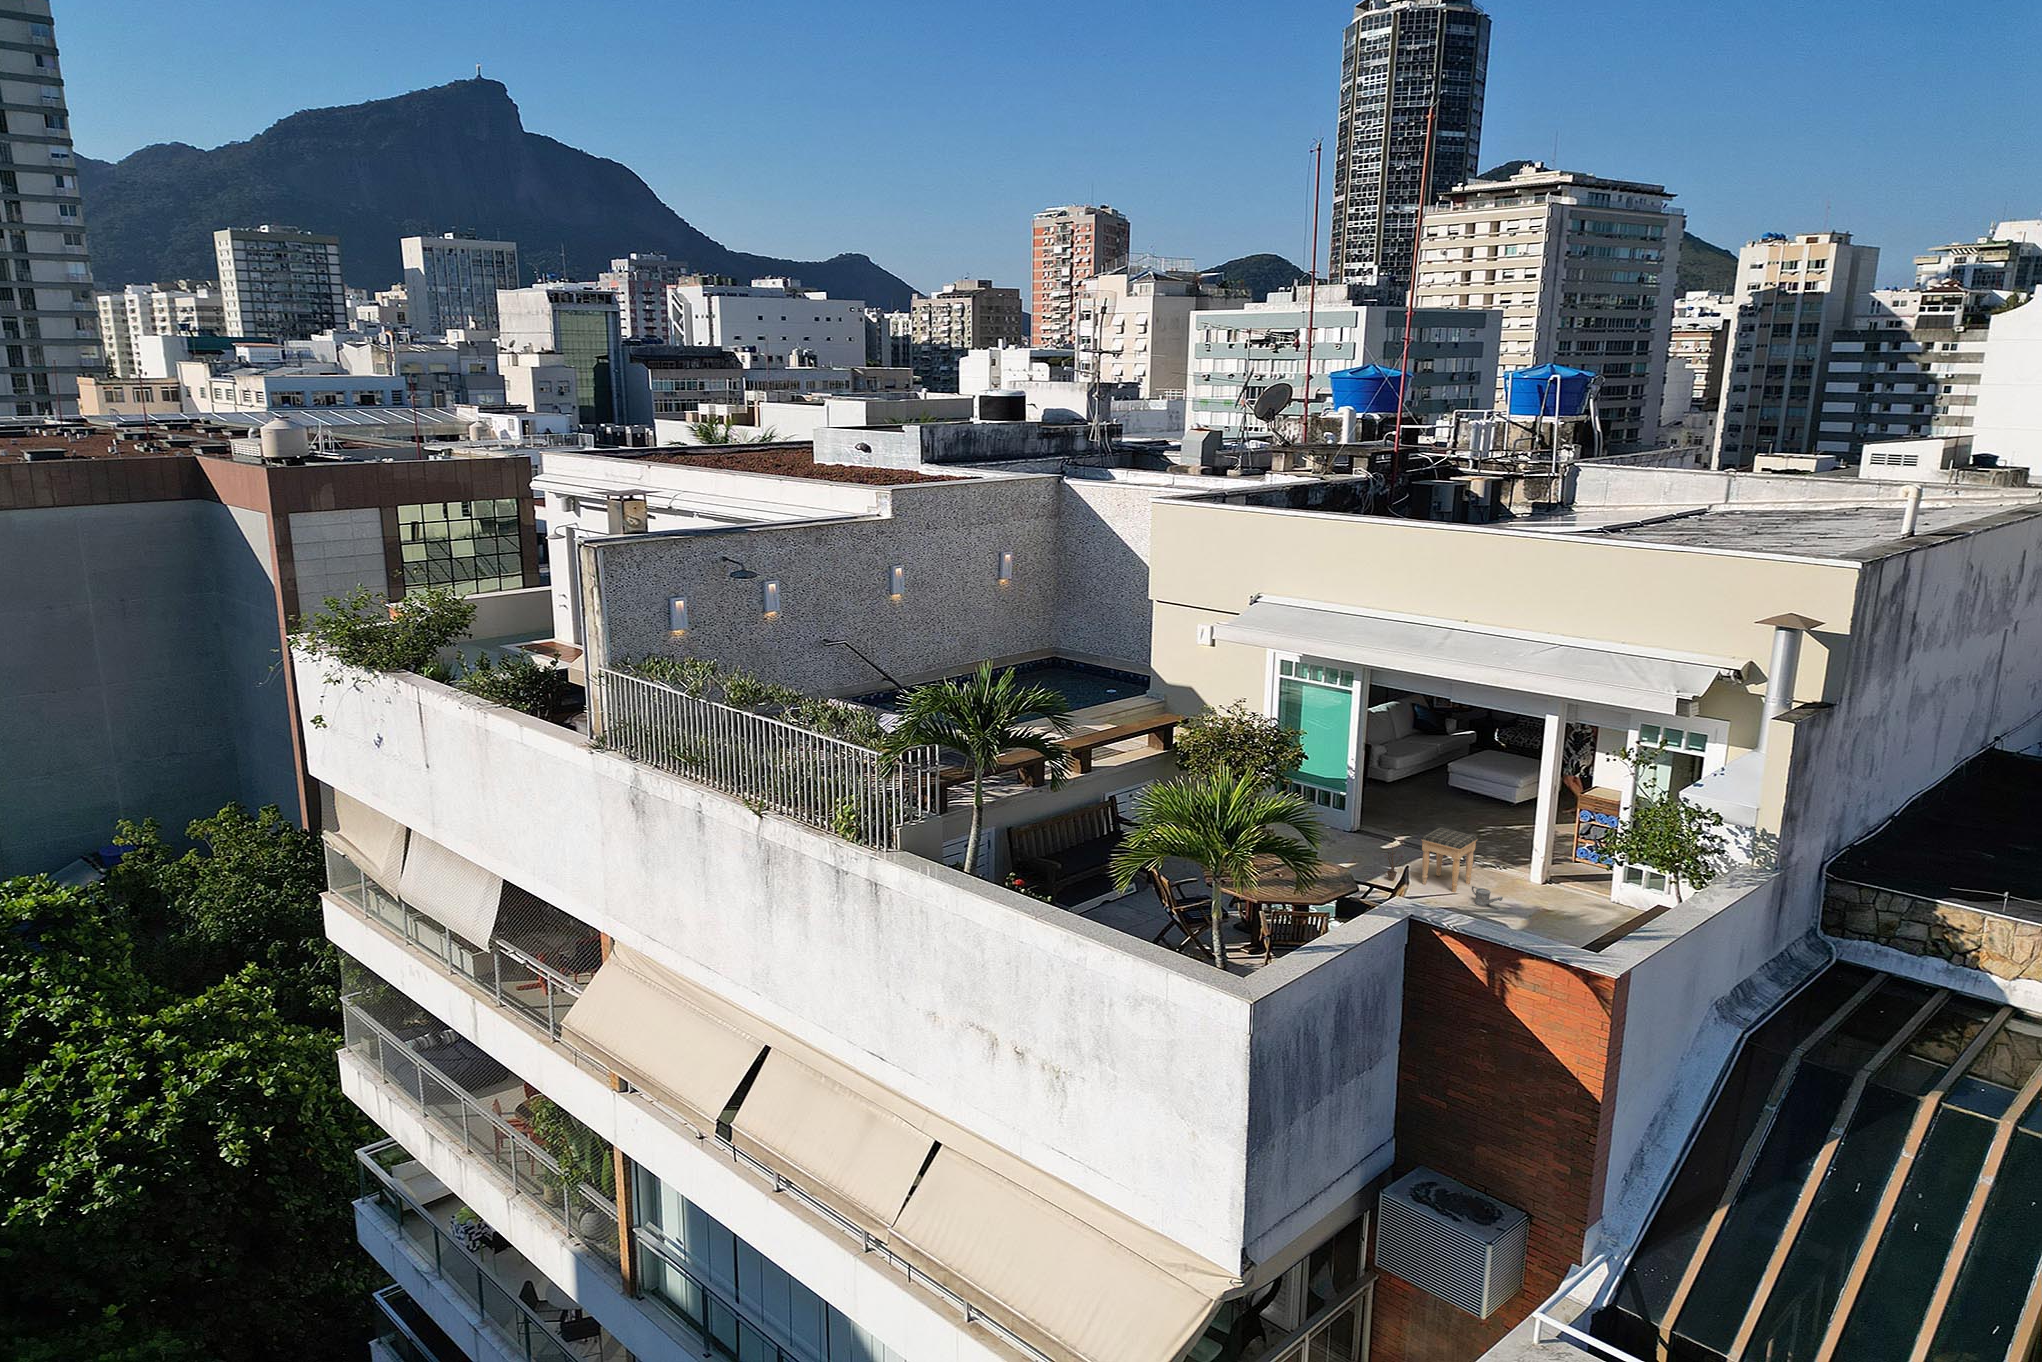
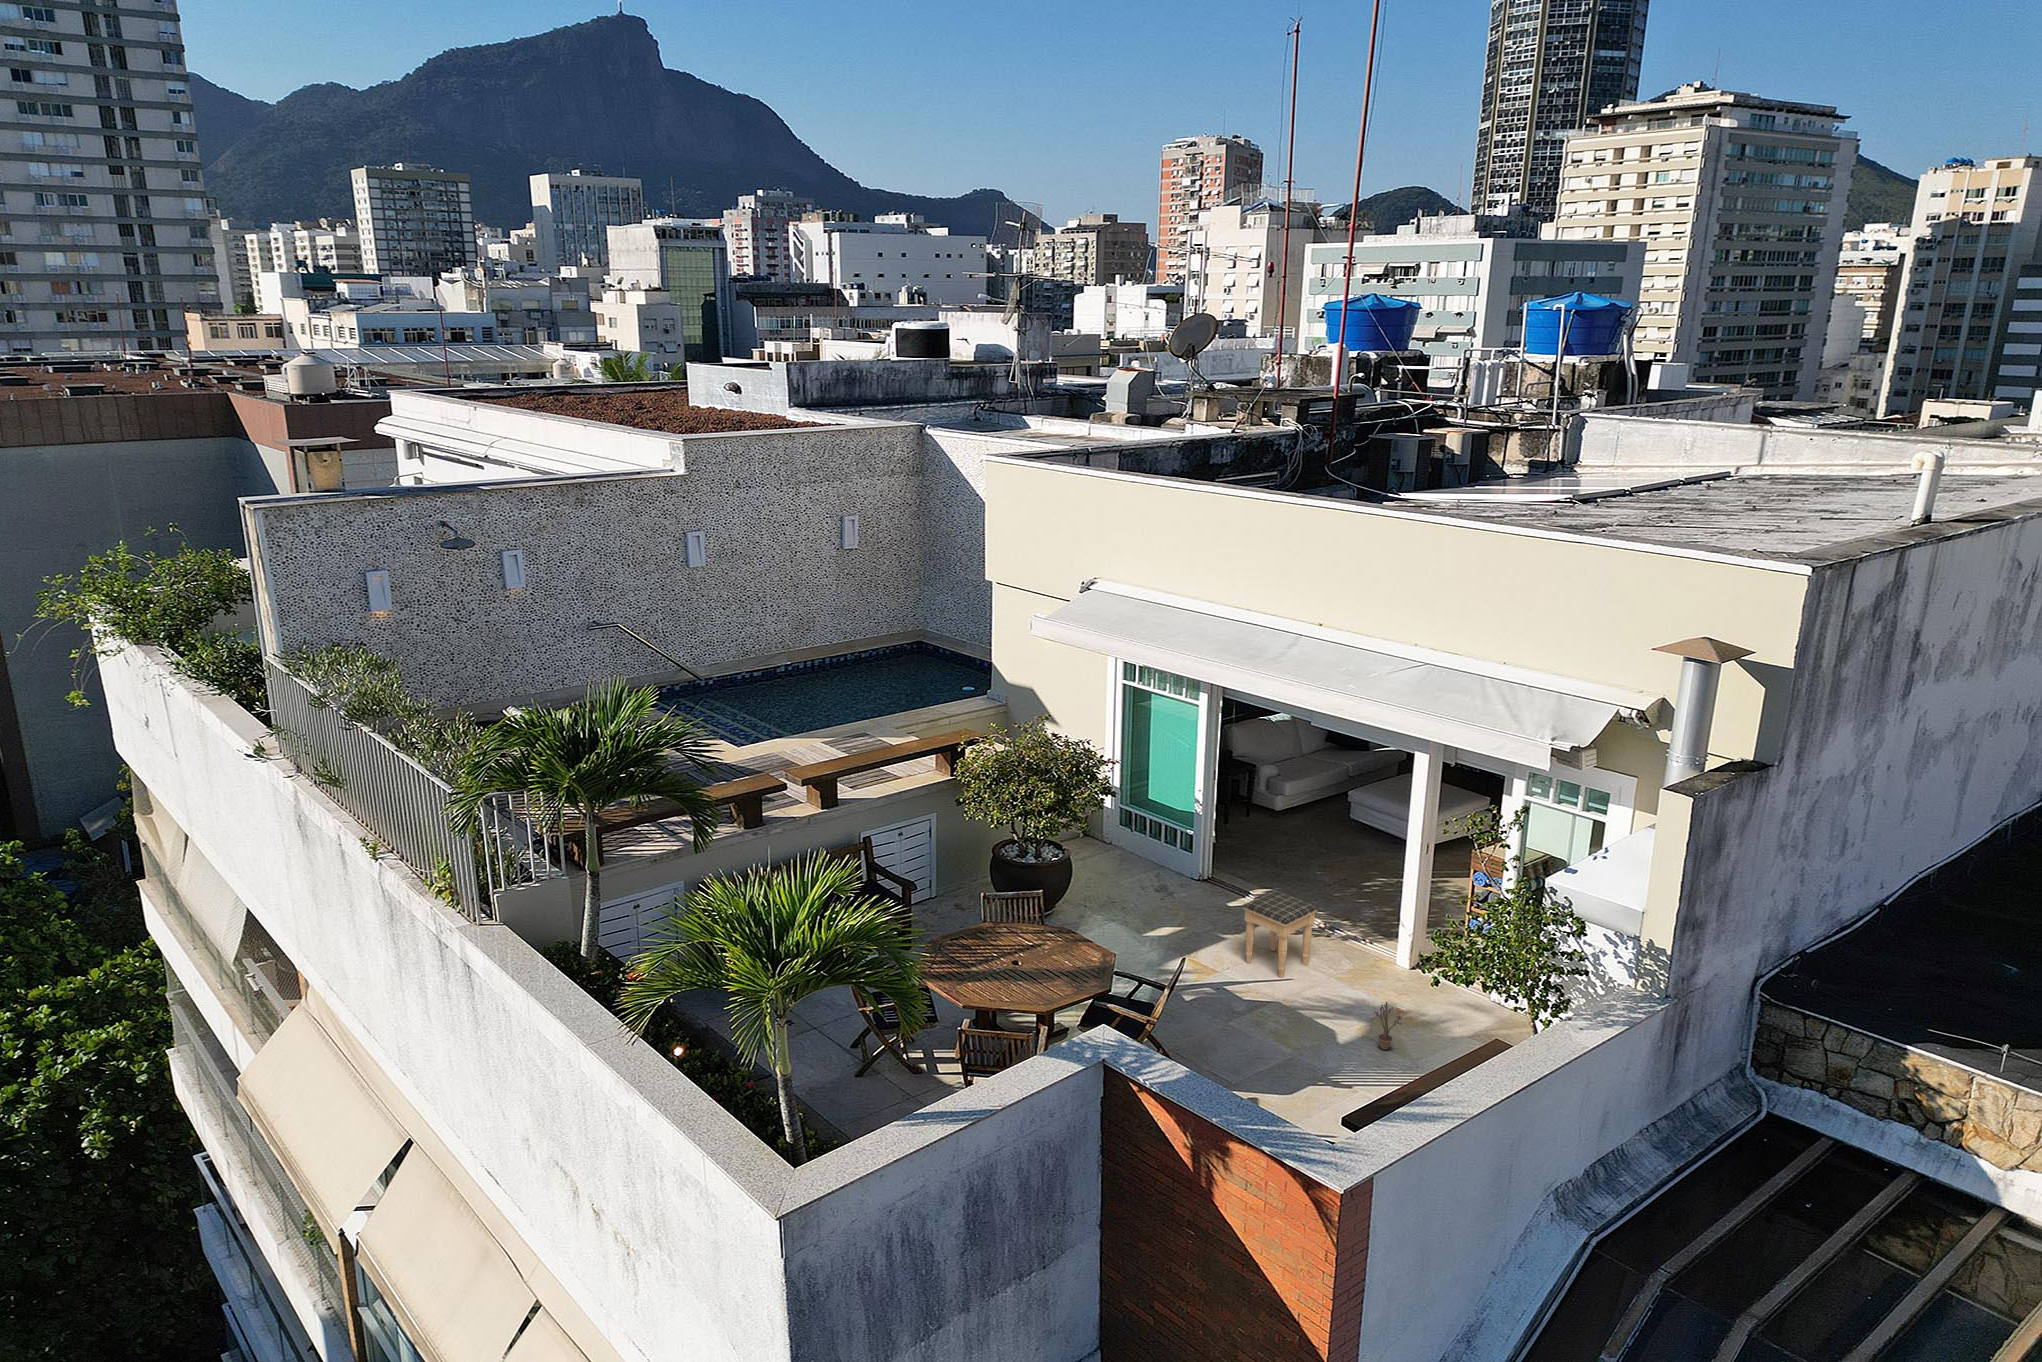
decorative plant: present [1379,847,1403,880] -> present [1367,1002,1402,1050]
watering can: present [1472,886,1503,906] -> none [1298,974,1330,1002]

